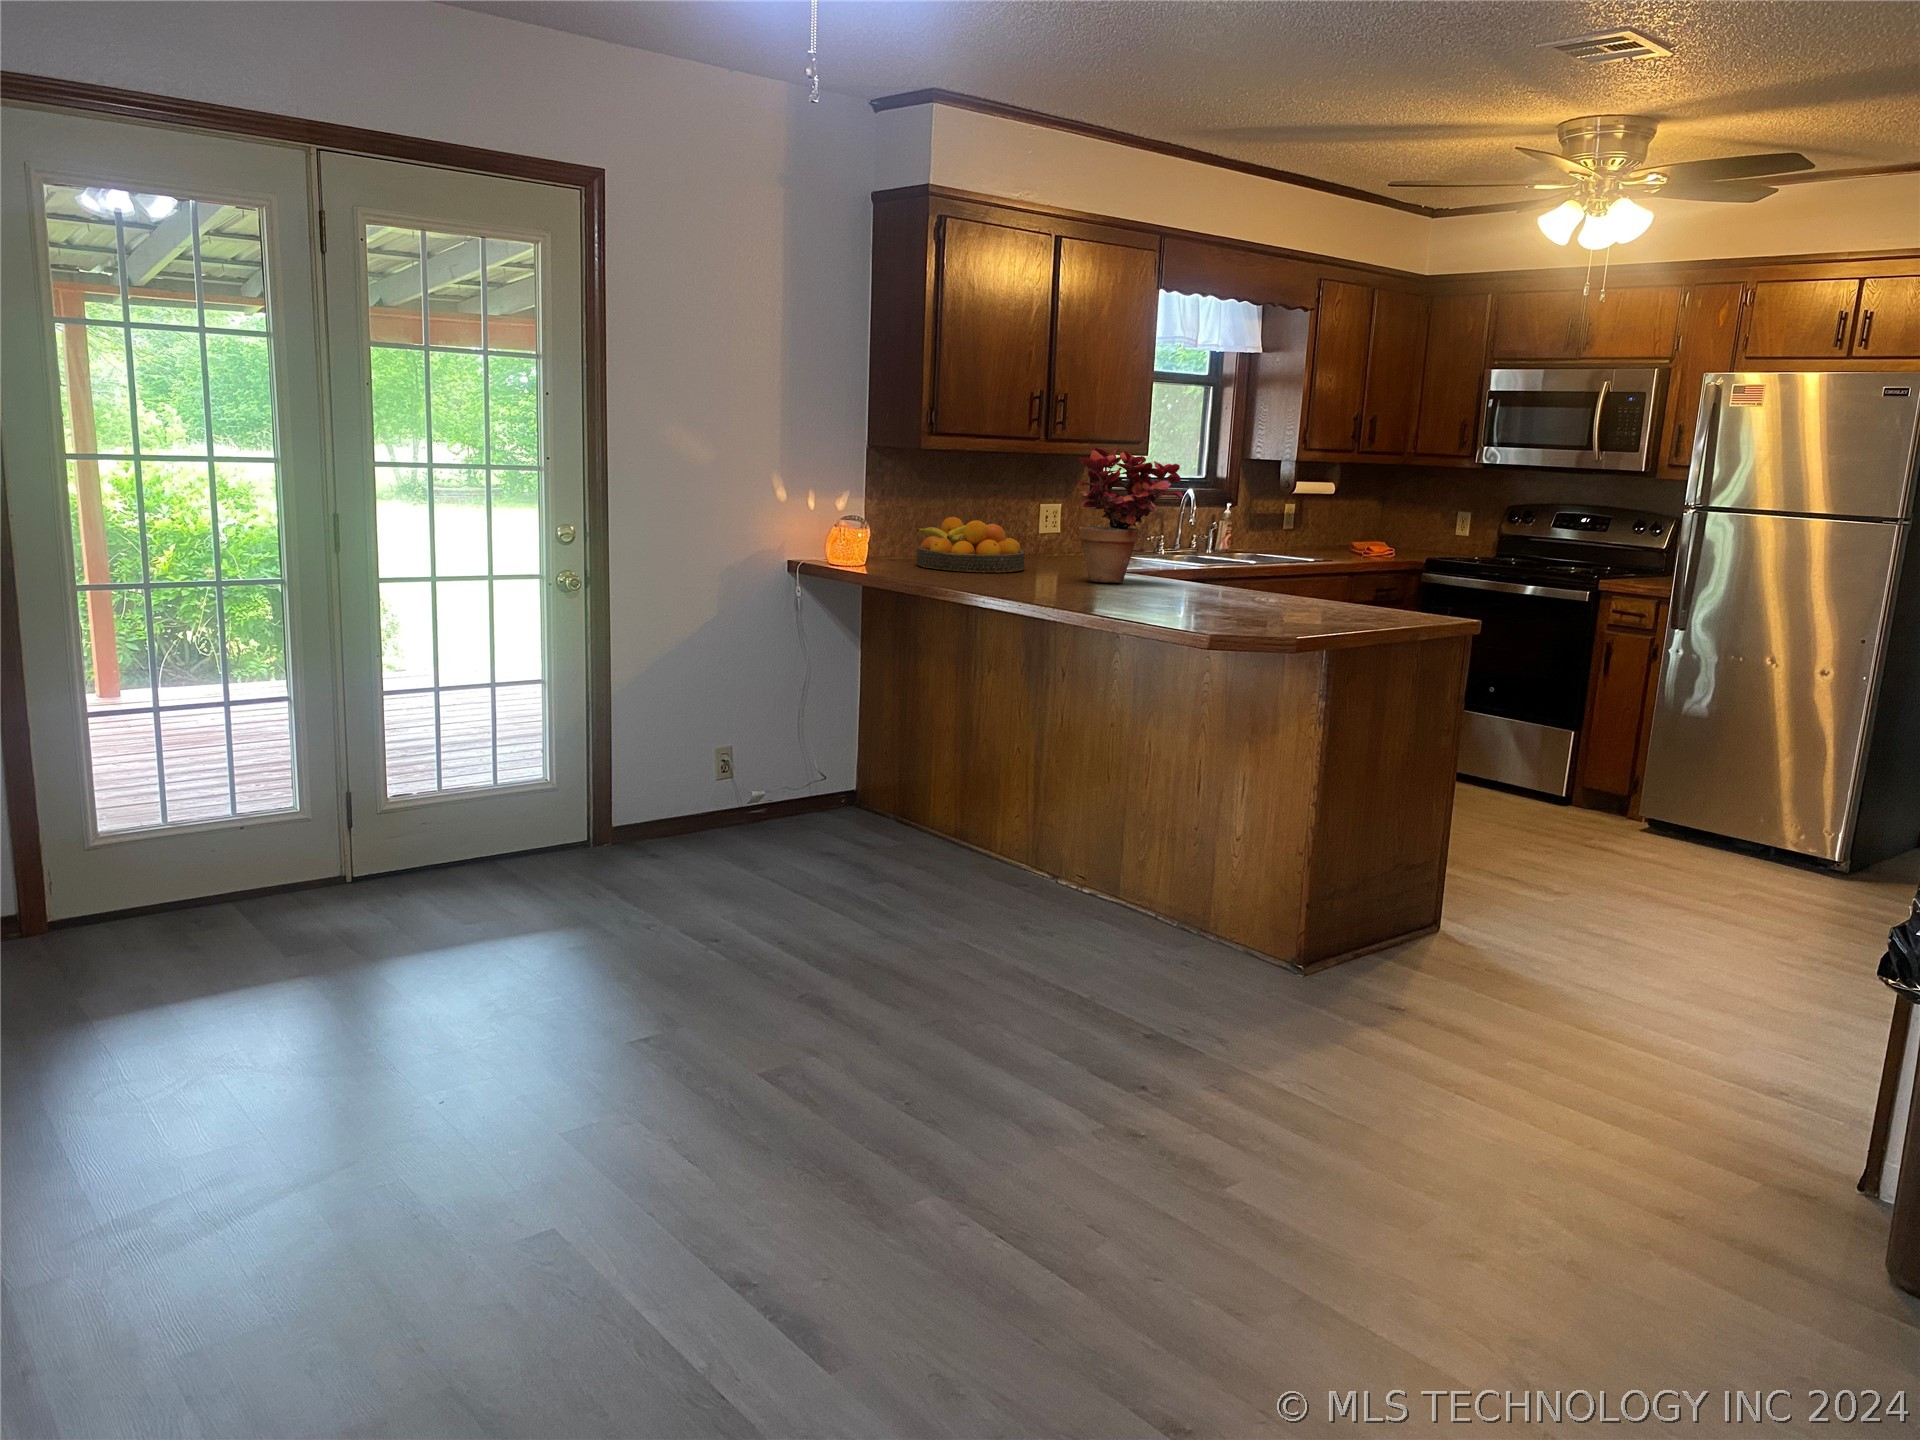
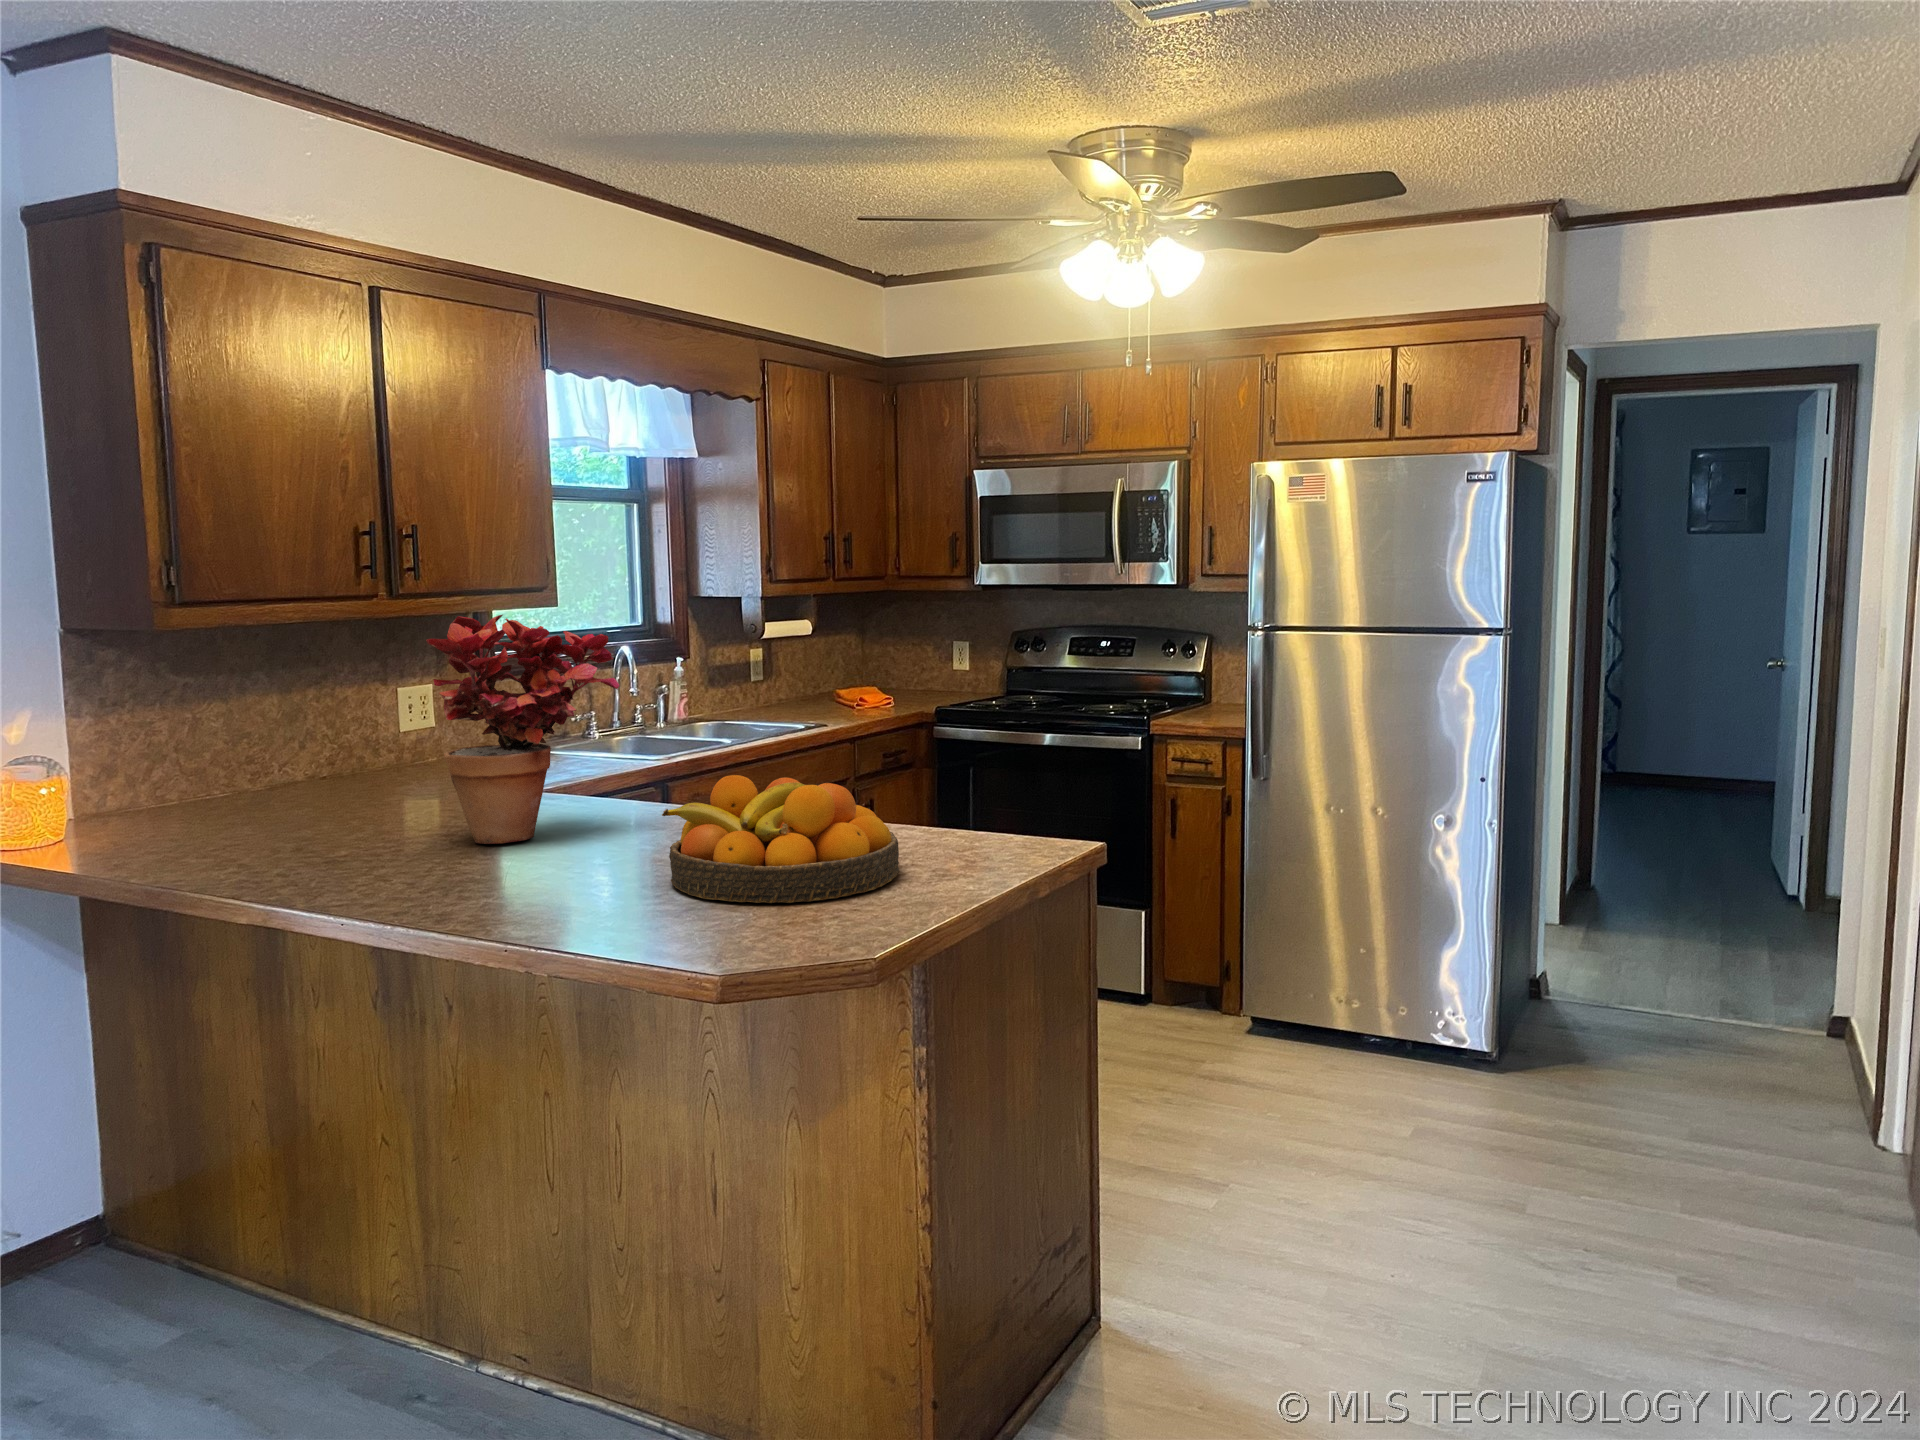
fruit bowl: present [916,517,1025,572] -> present [662,775,899,903]

